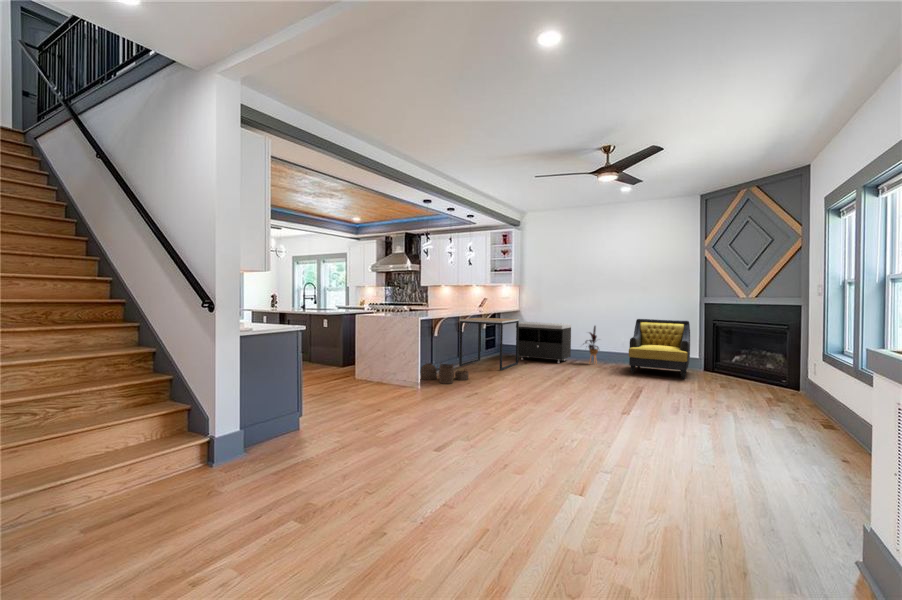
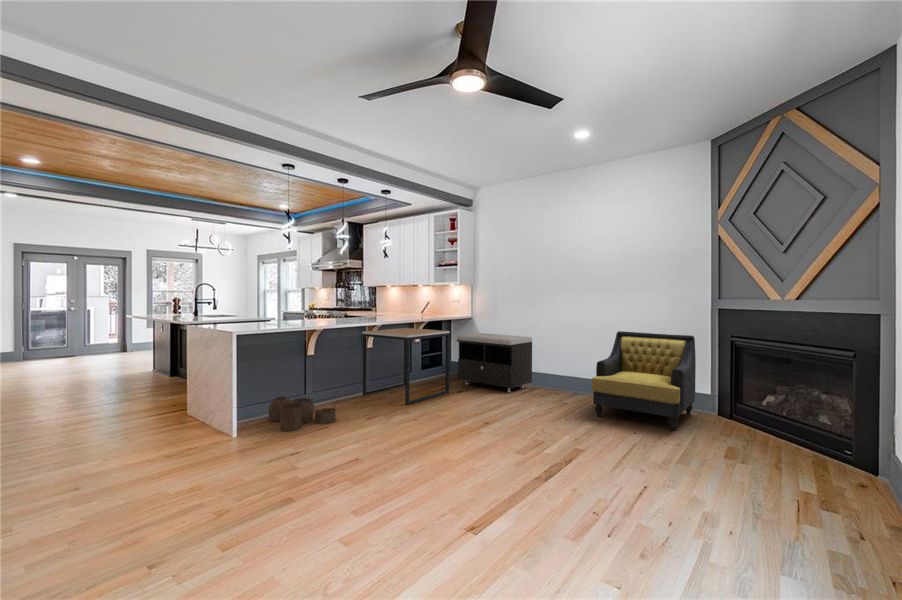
house plant: present [585,326,599,364] -> none [538,340,567,397]

